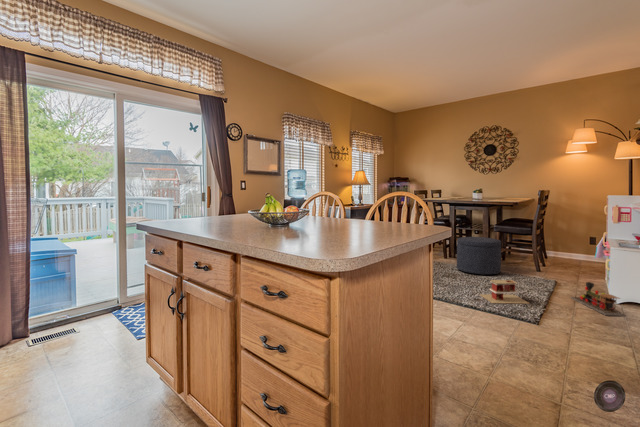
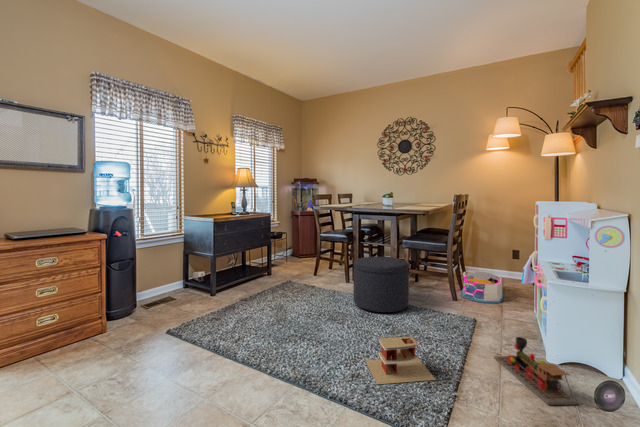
storage bin: none [542,251,580,273] -> present [461,272,503,303]

